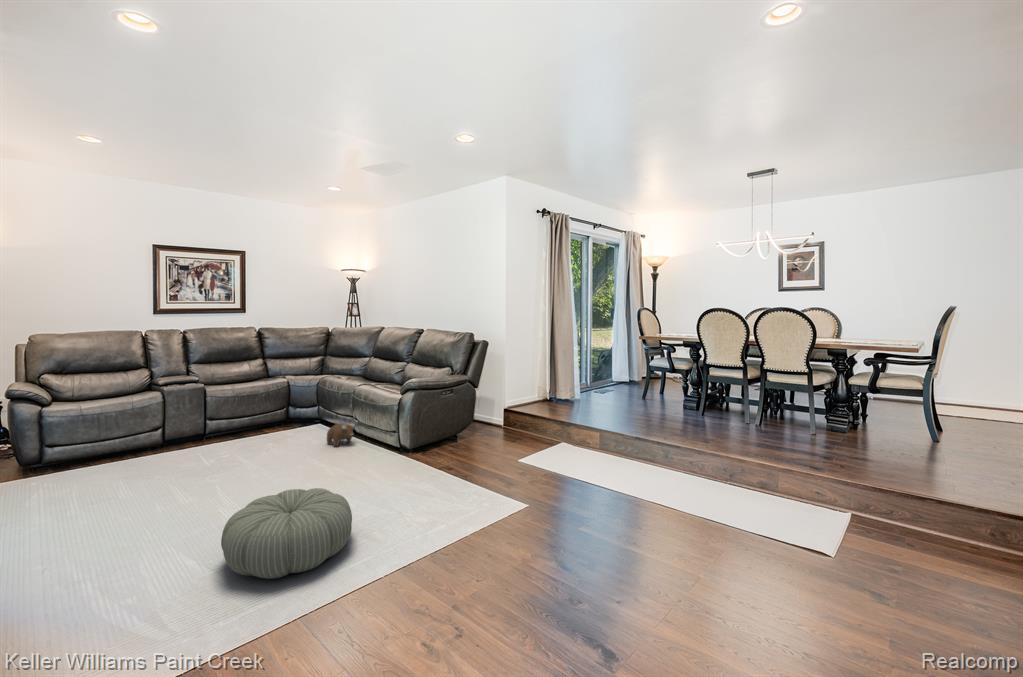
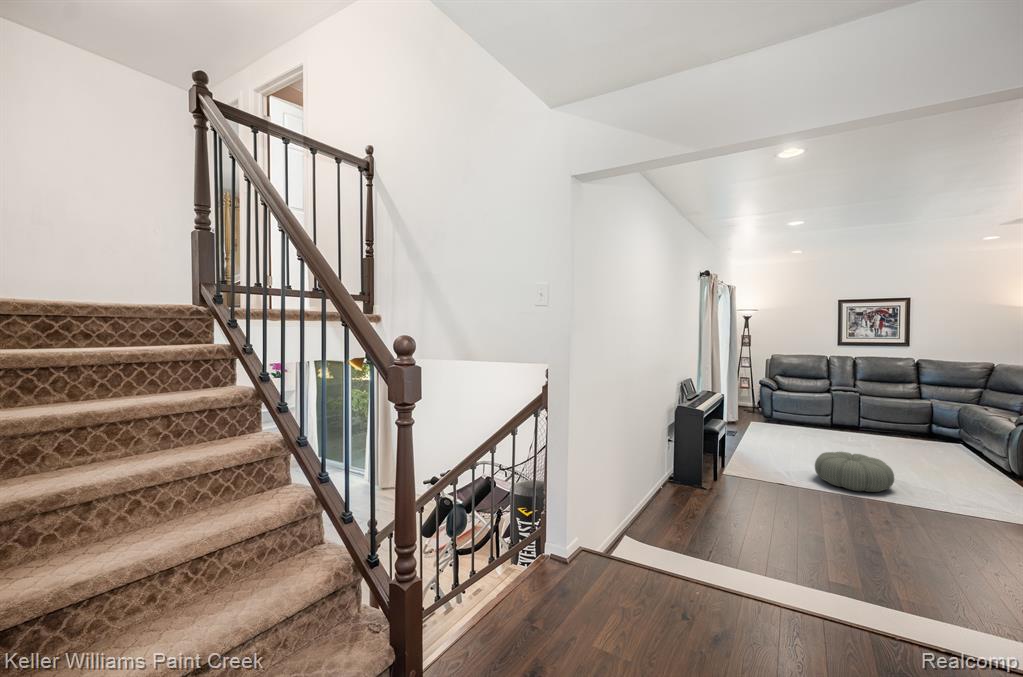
plush toy: present [327,424,355,446] -> none [945,443,973,461]

